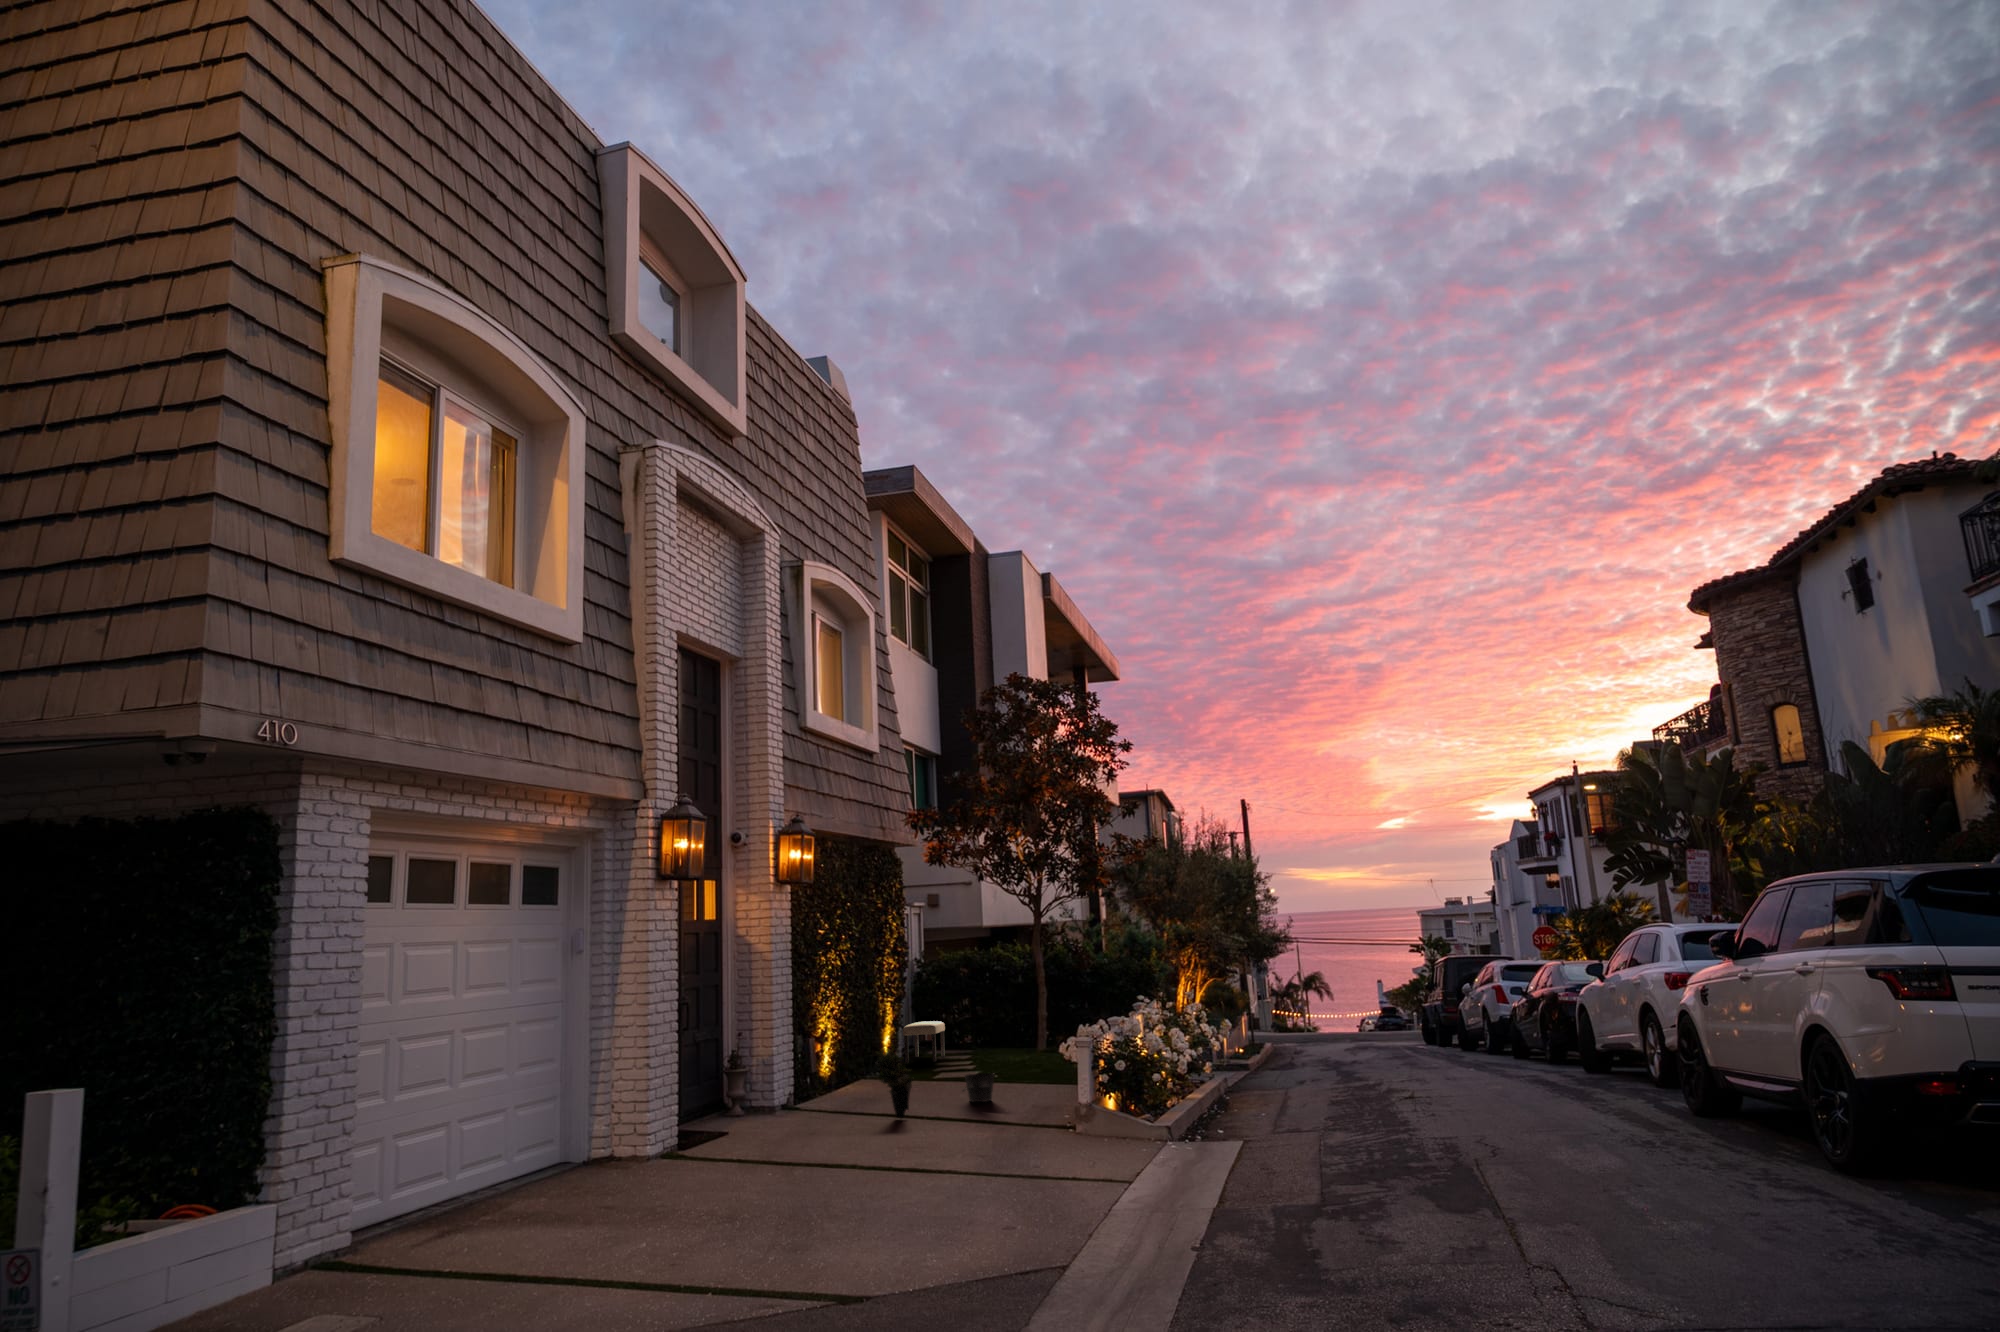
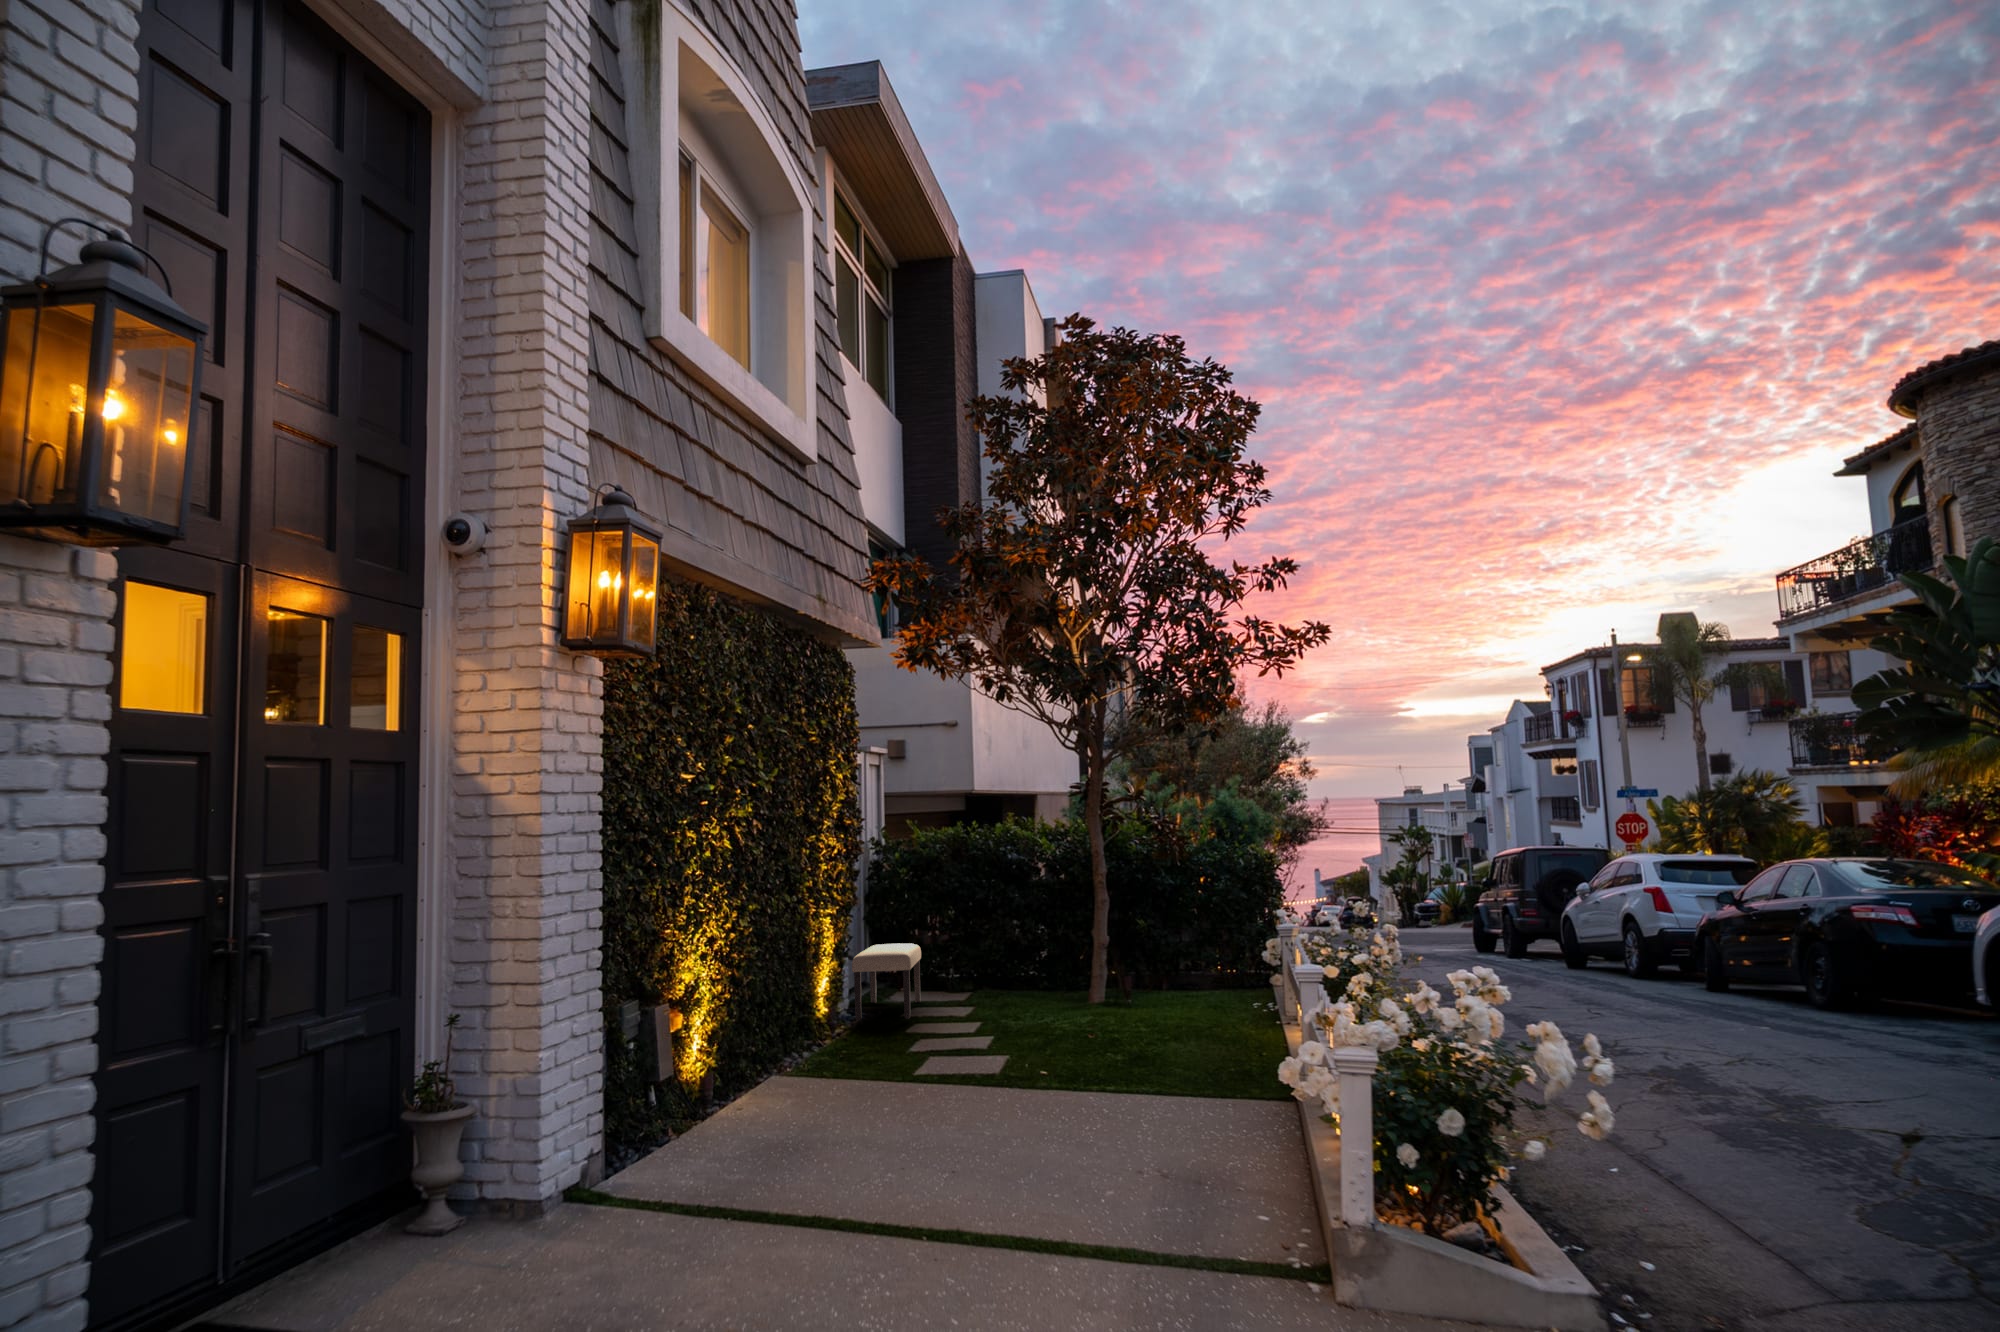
potted plant: present [876,1050,913,1118] -> none [797,1054,897,1248]
bucket: present [963,1073,994,1102] -> none [996,1088,1070,1160]

